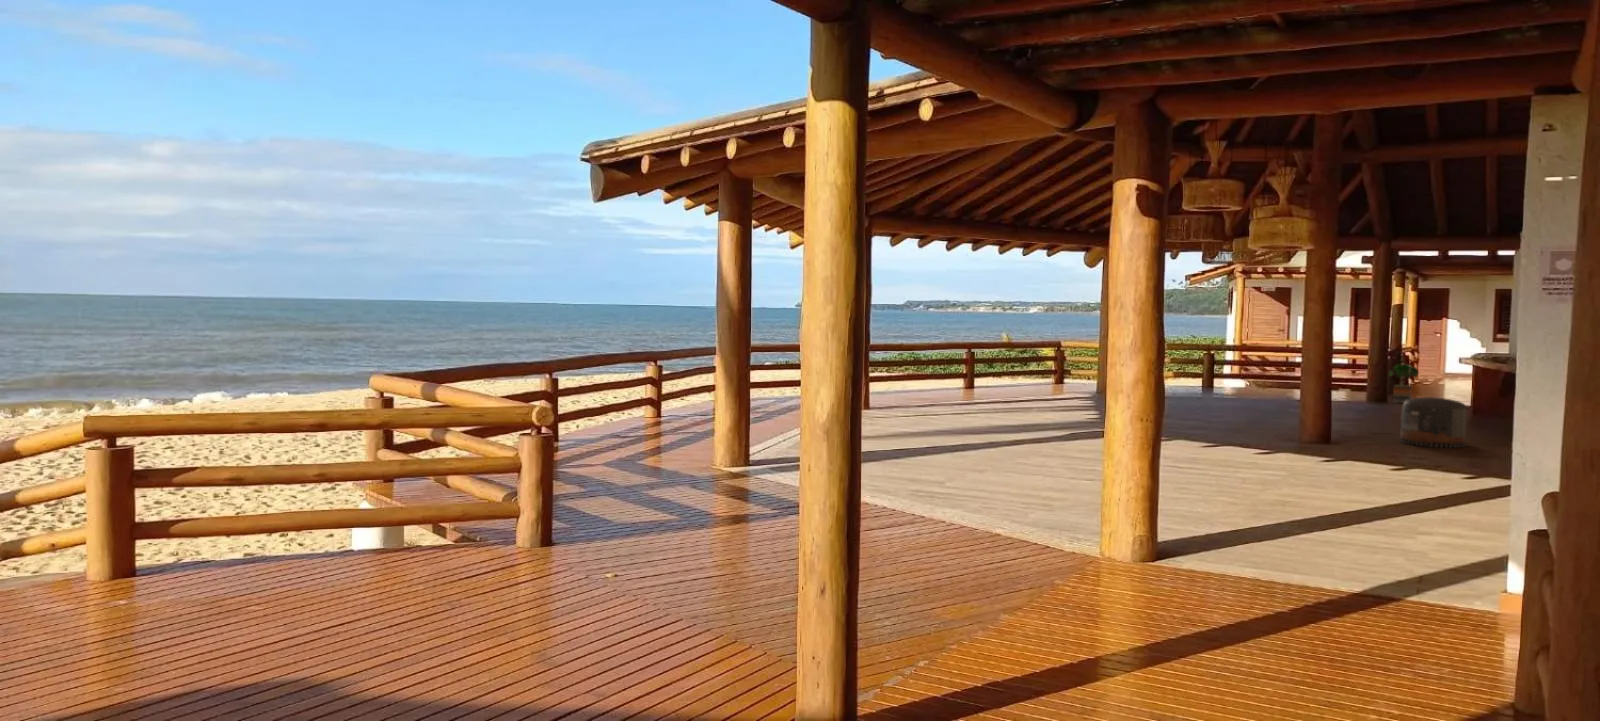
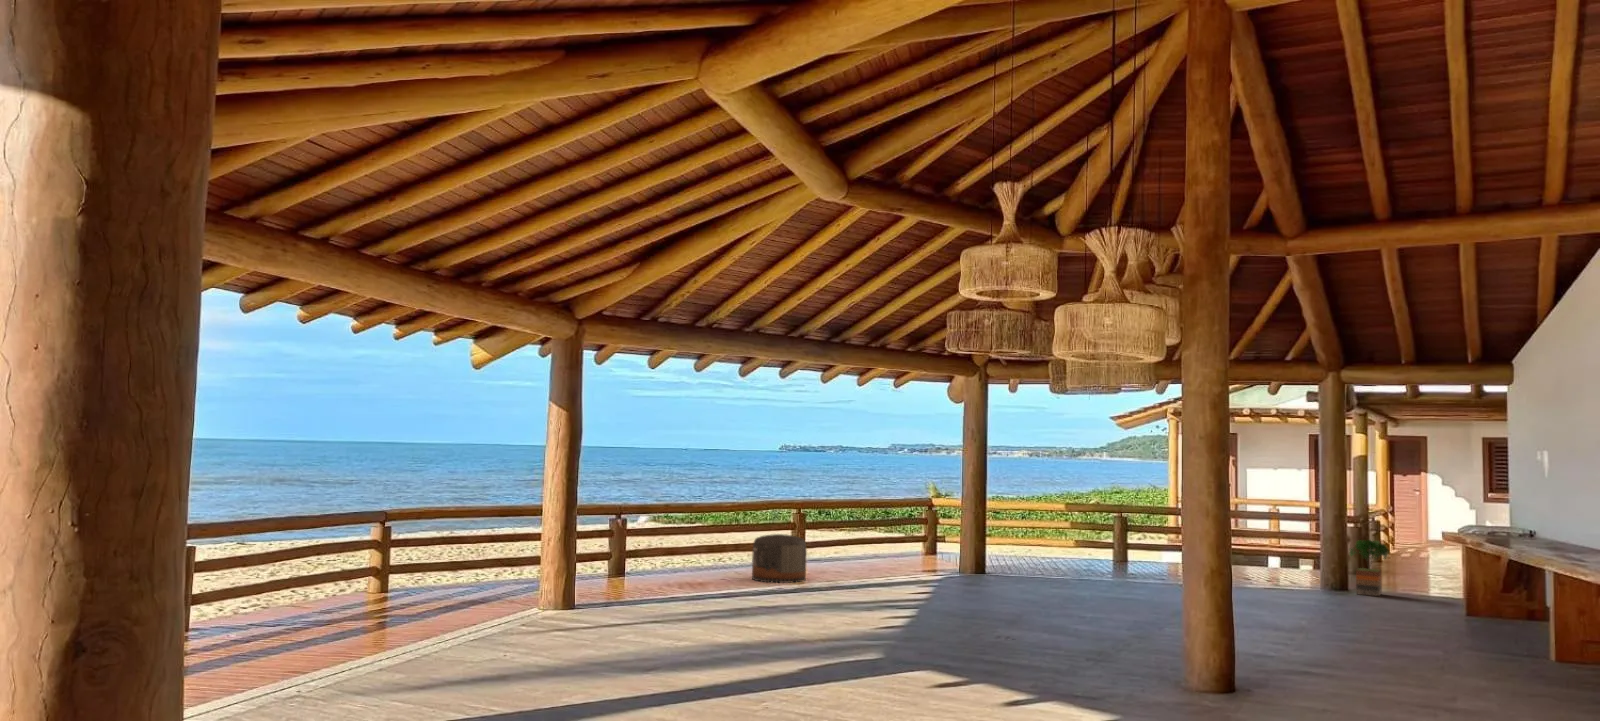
pouf: present [1400,397,1467,448] -> present [752,534,807,583]

